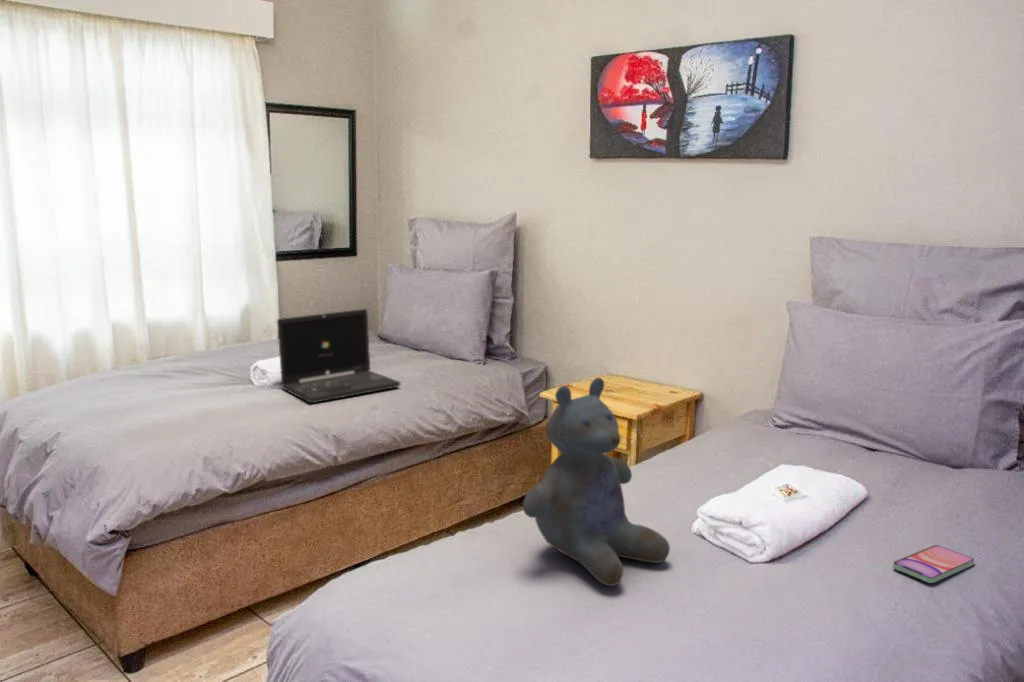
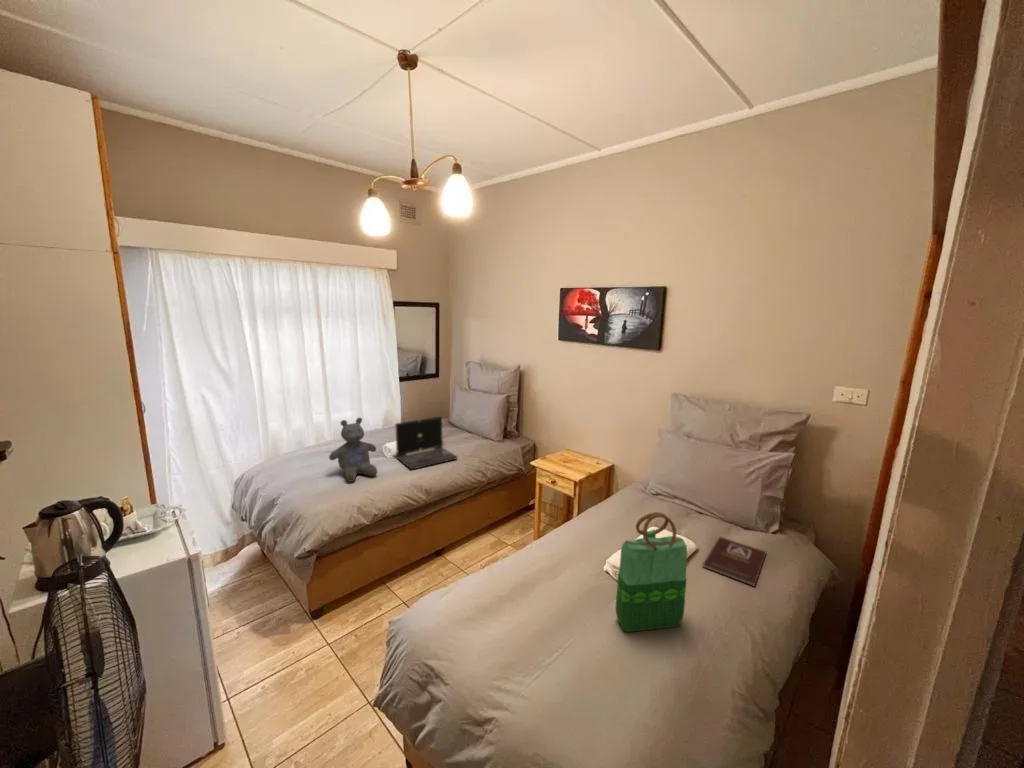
stuffed bear: present [523,377,670,586] -> present [329,418,377,481]
tote bag: none [718,378,852,610] -> present [616,512,687,632]
book: none [879,477,998,542] -> present [703,537,766,586]
smartphone: present [893,545,974,583] -> none [709,588,752,616]

